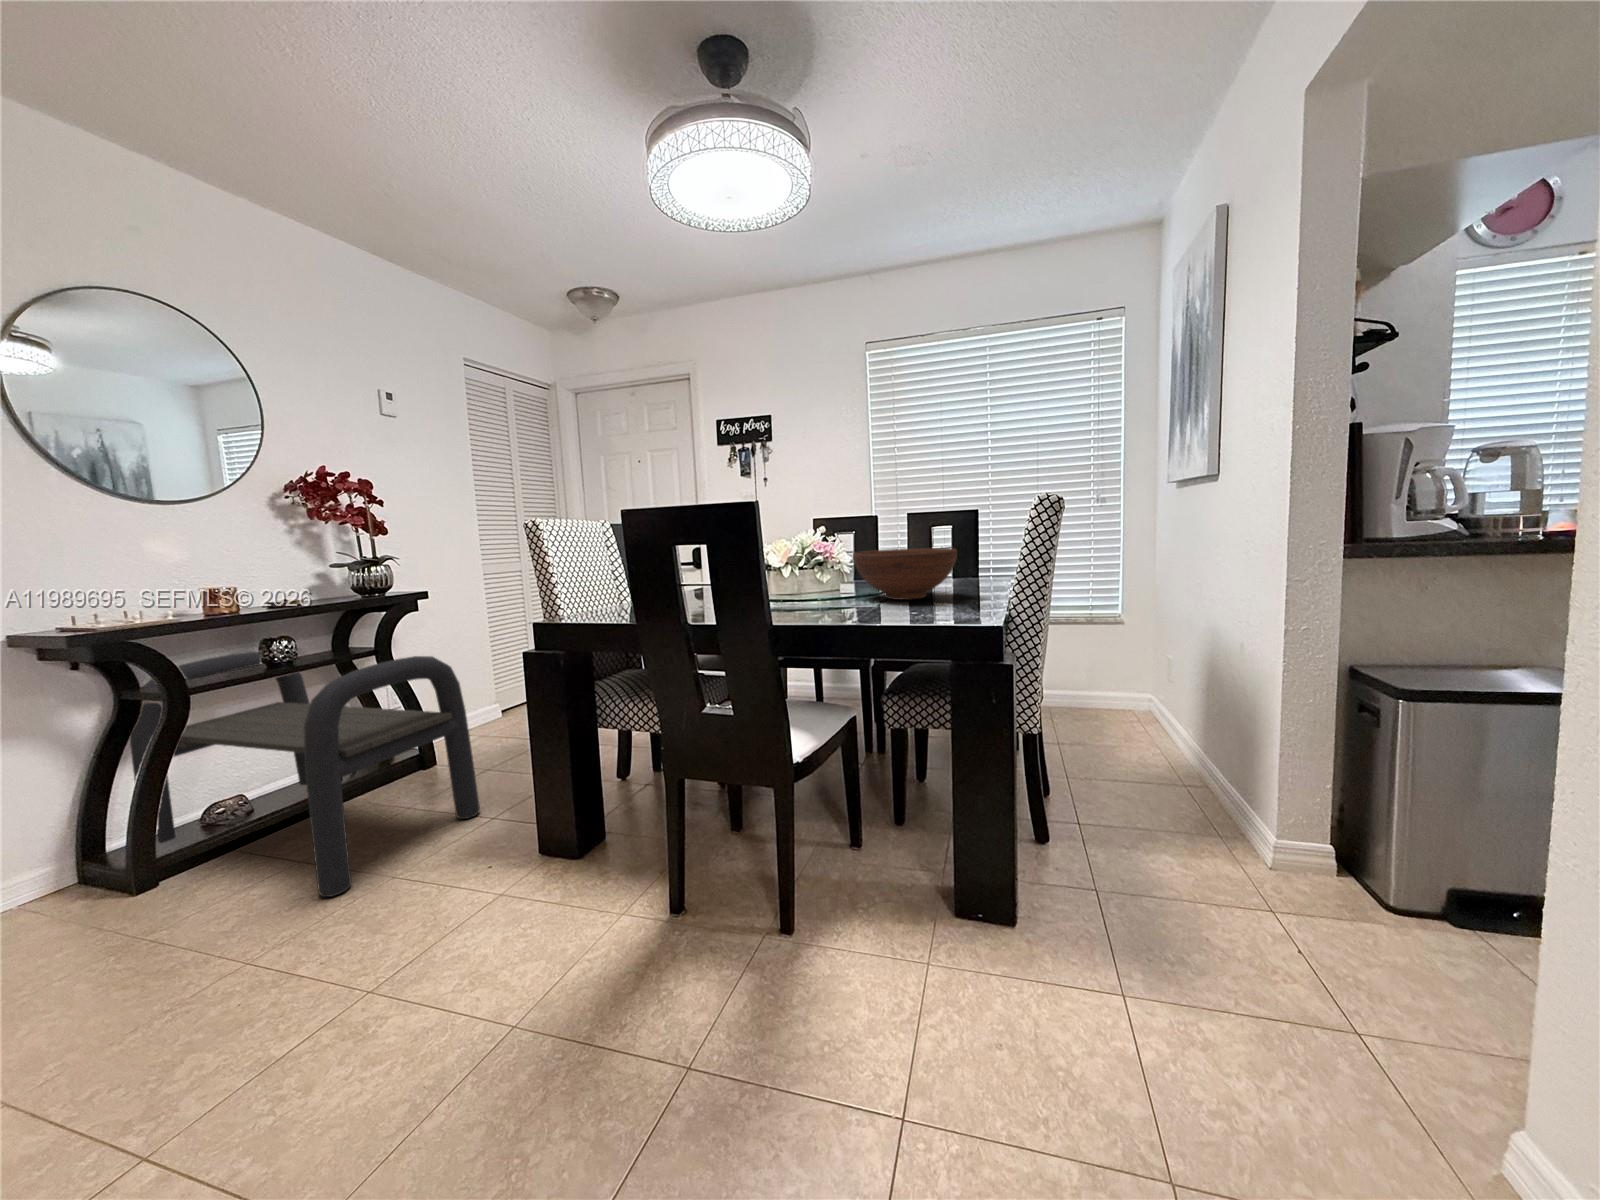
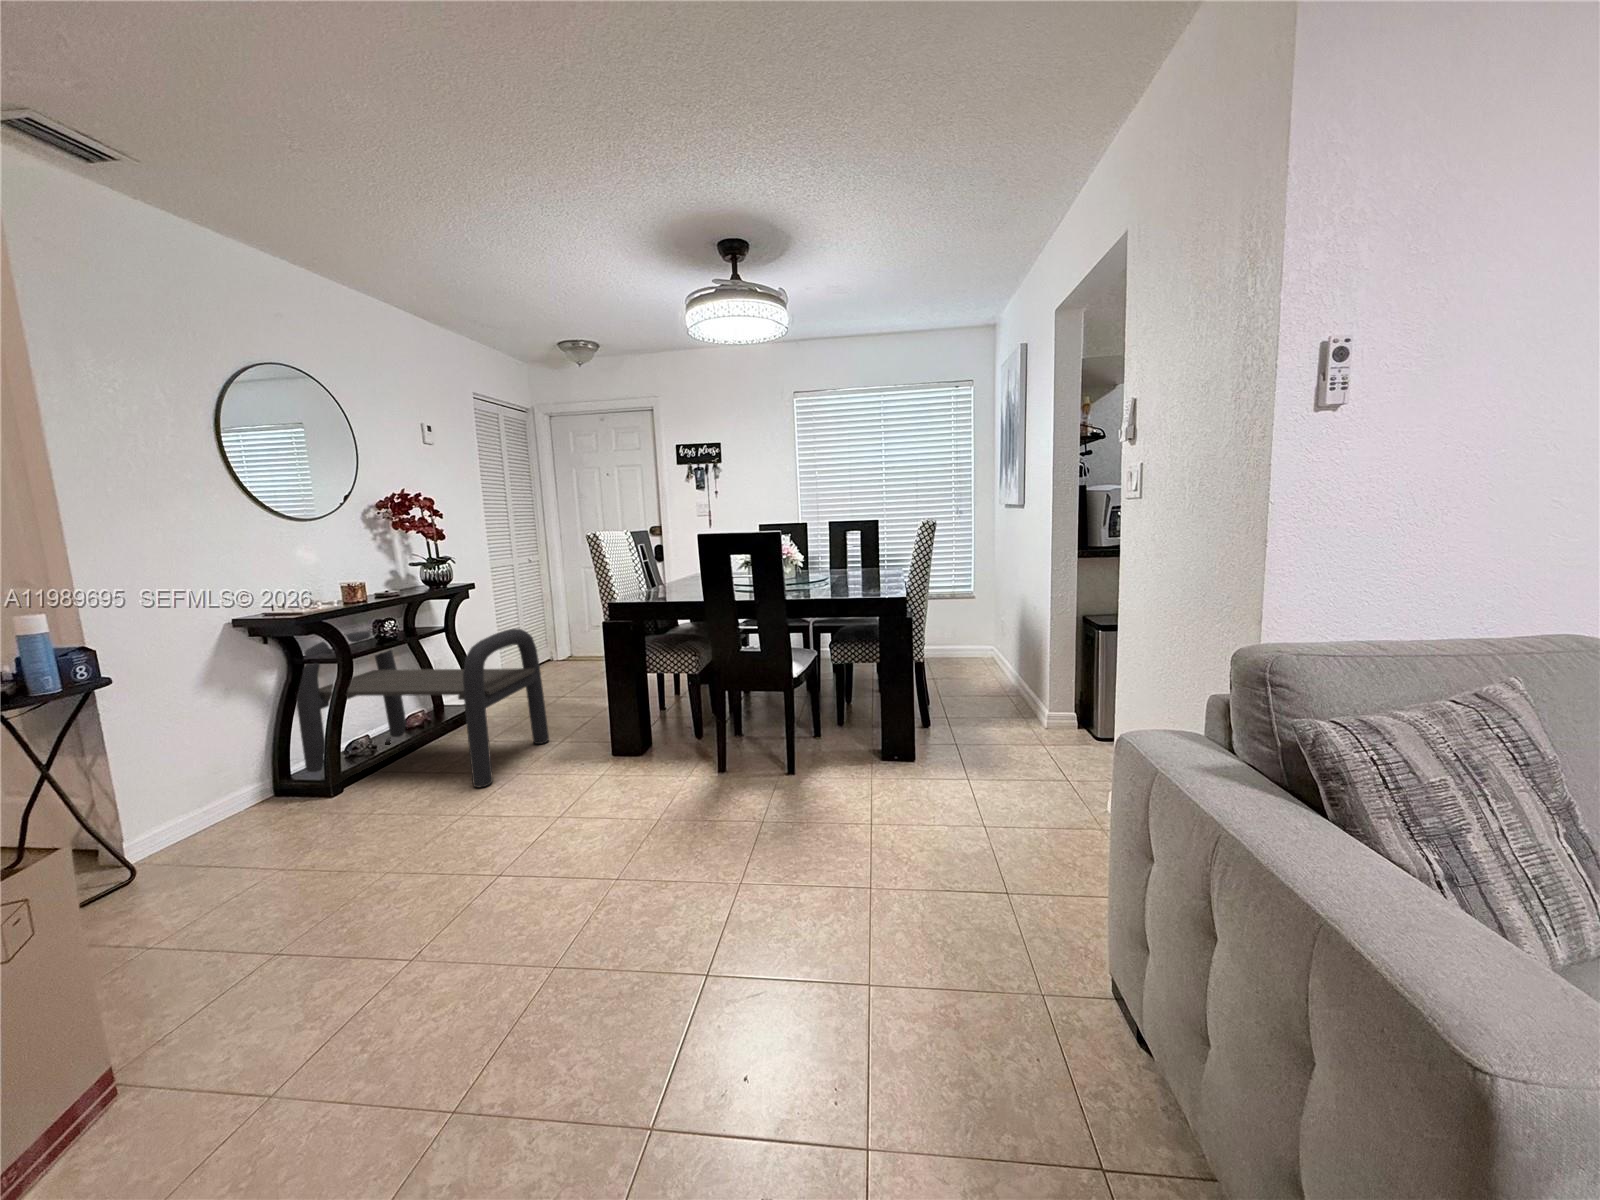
fruit bowl: present [853,548,957,600] -> none [810,550,875,583]

